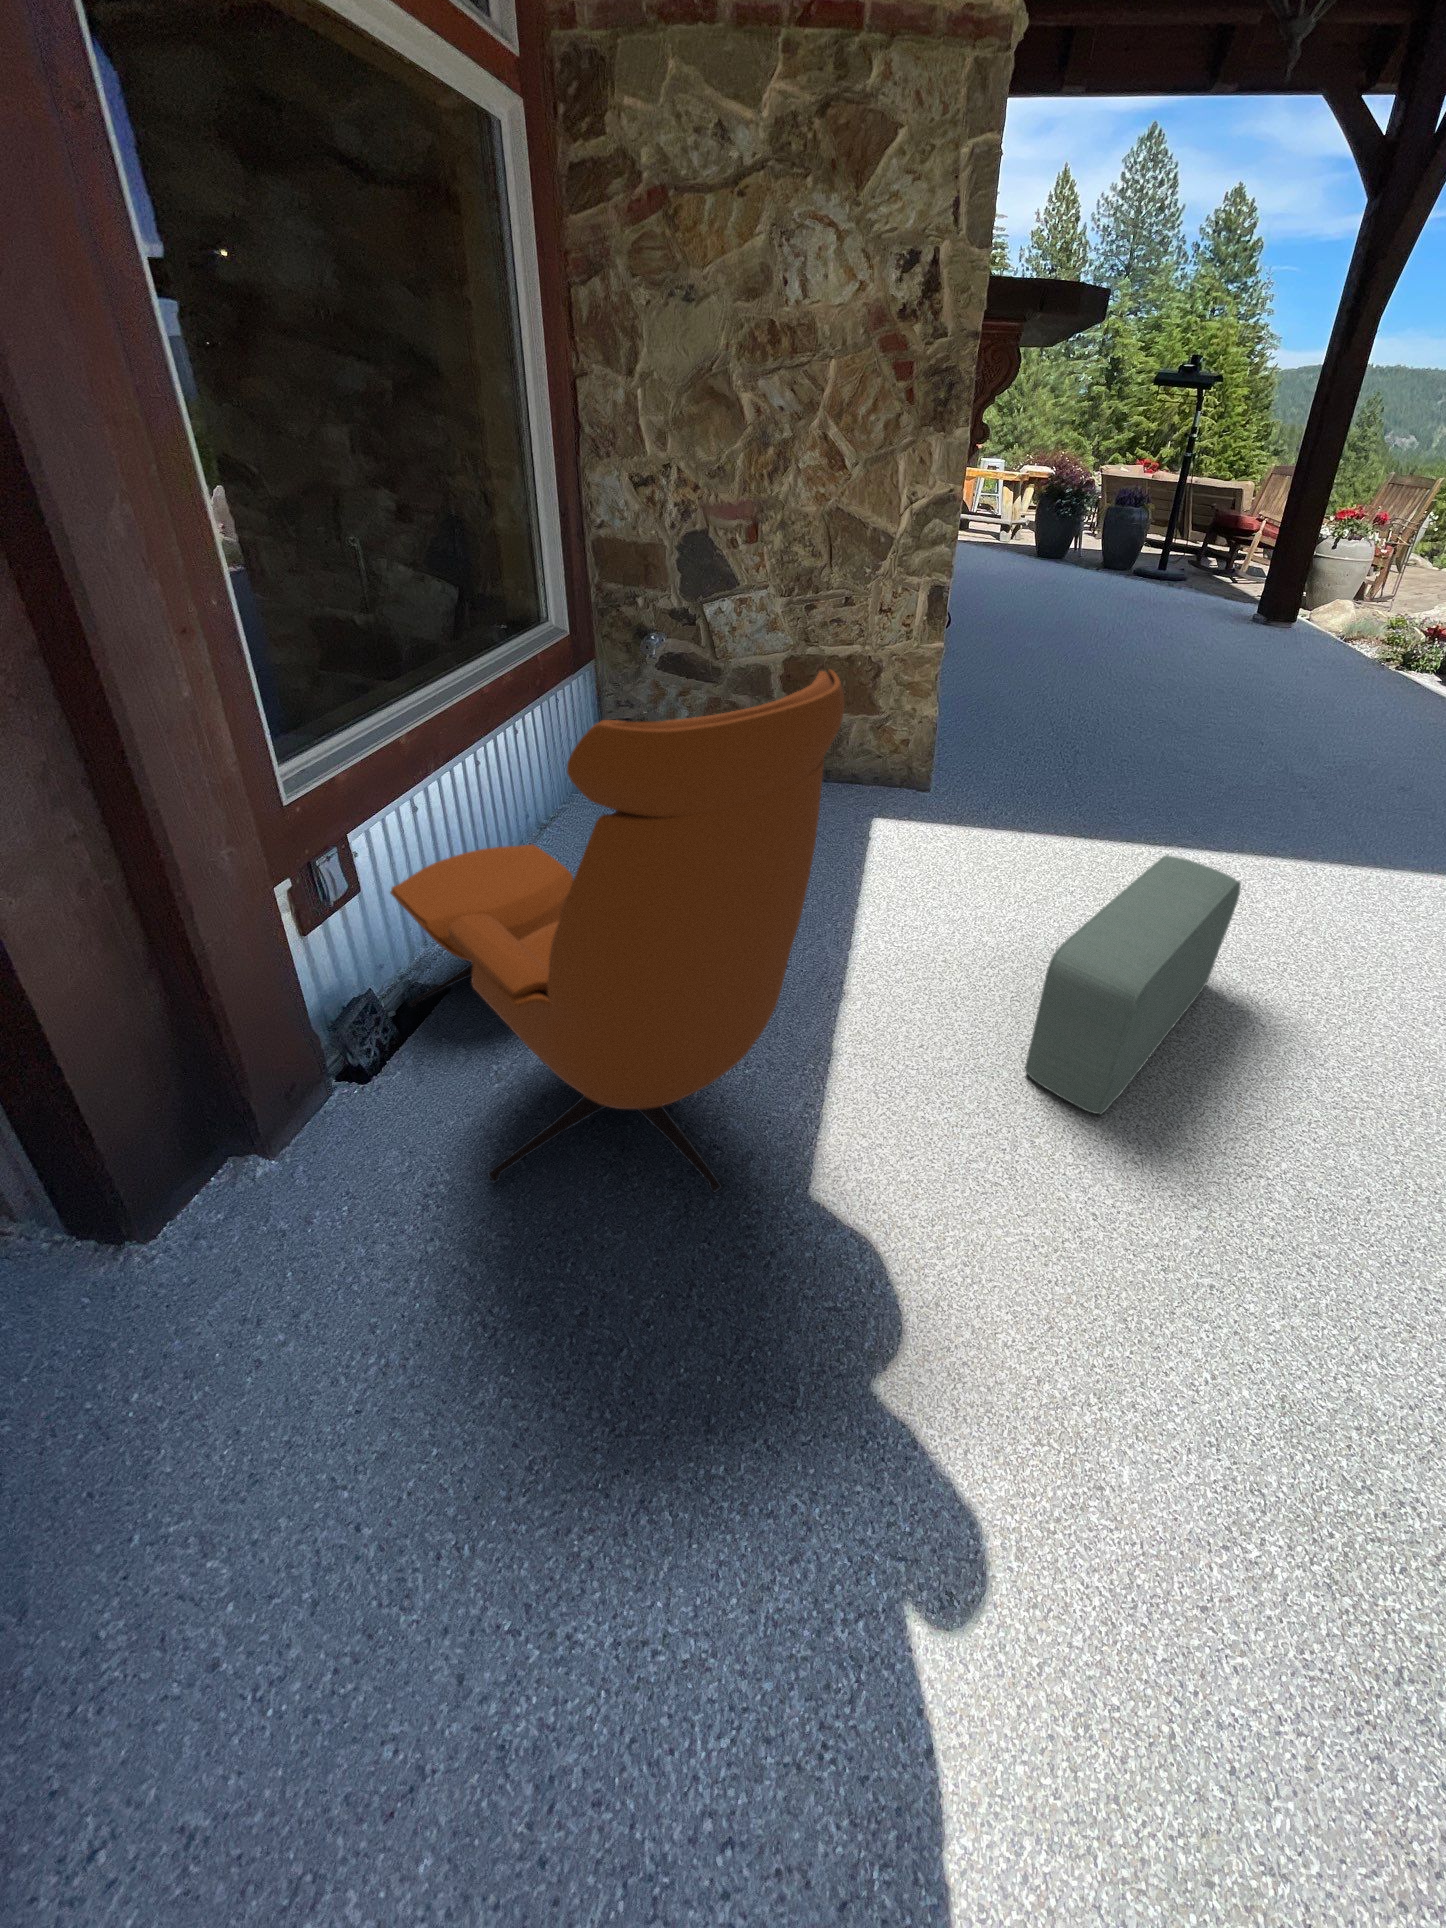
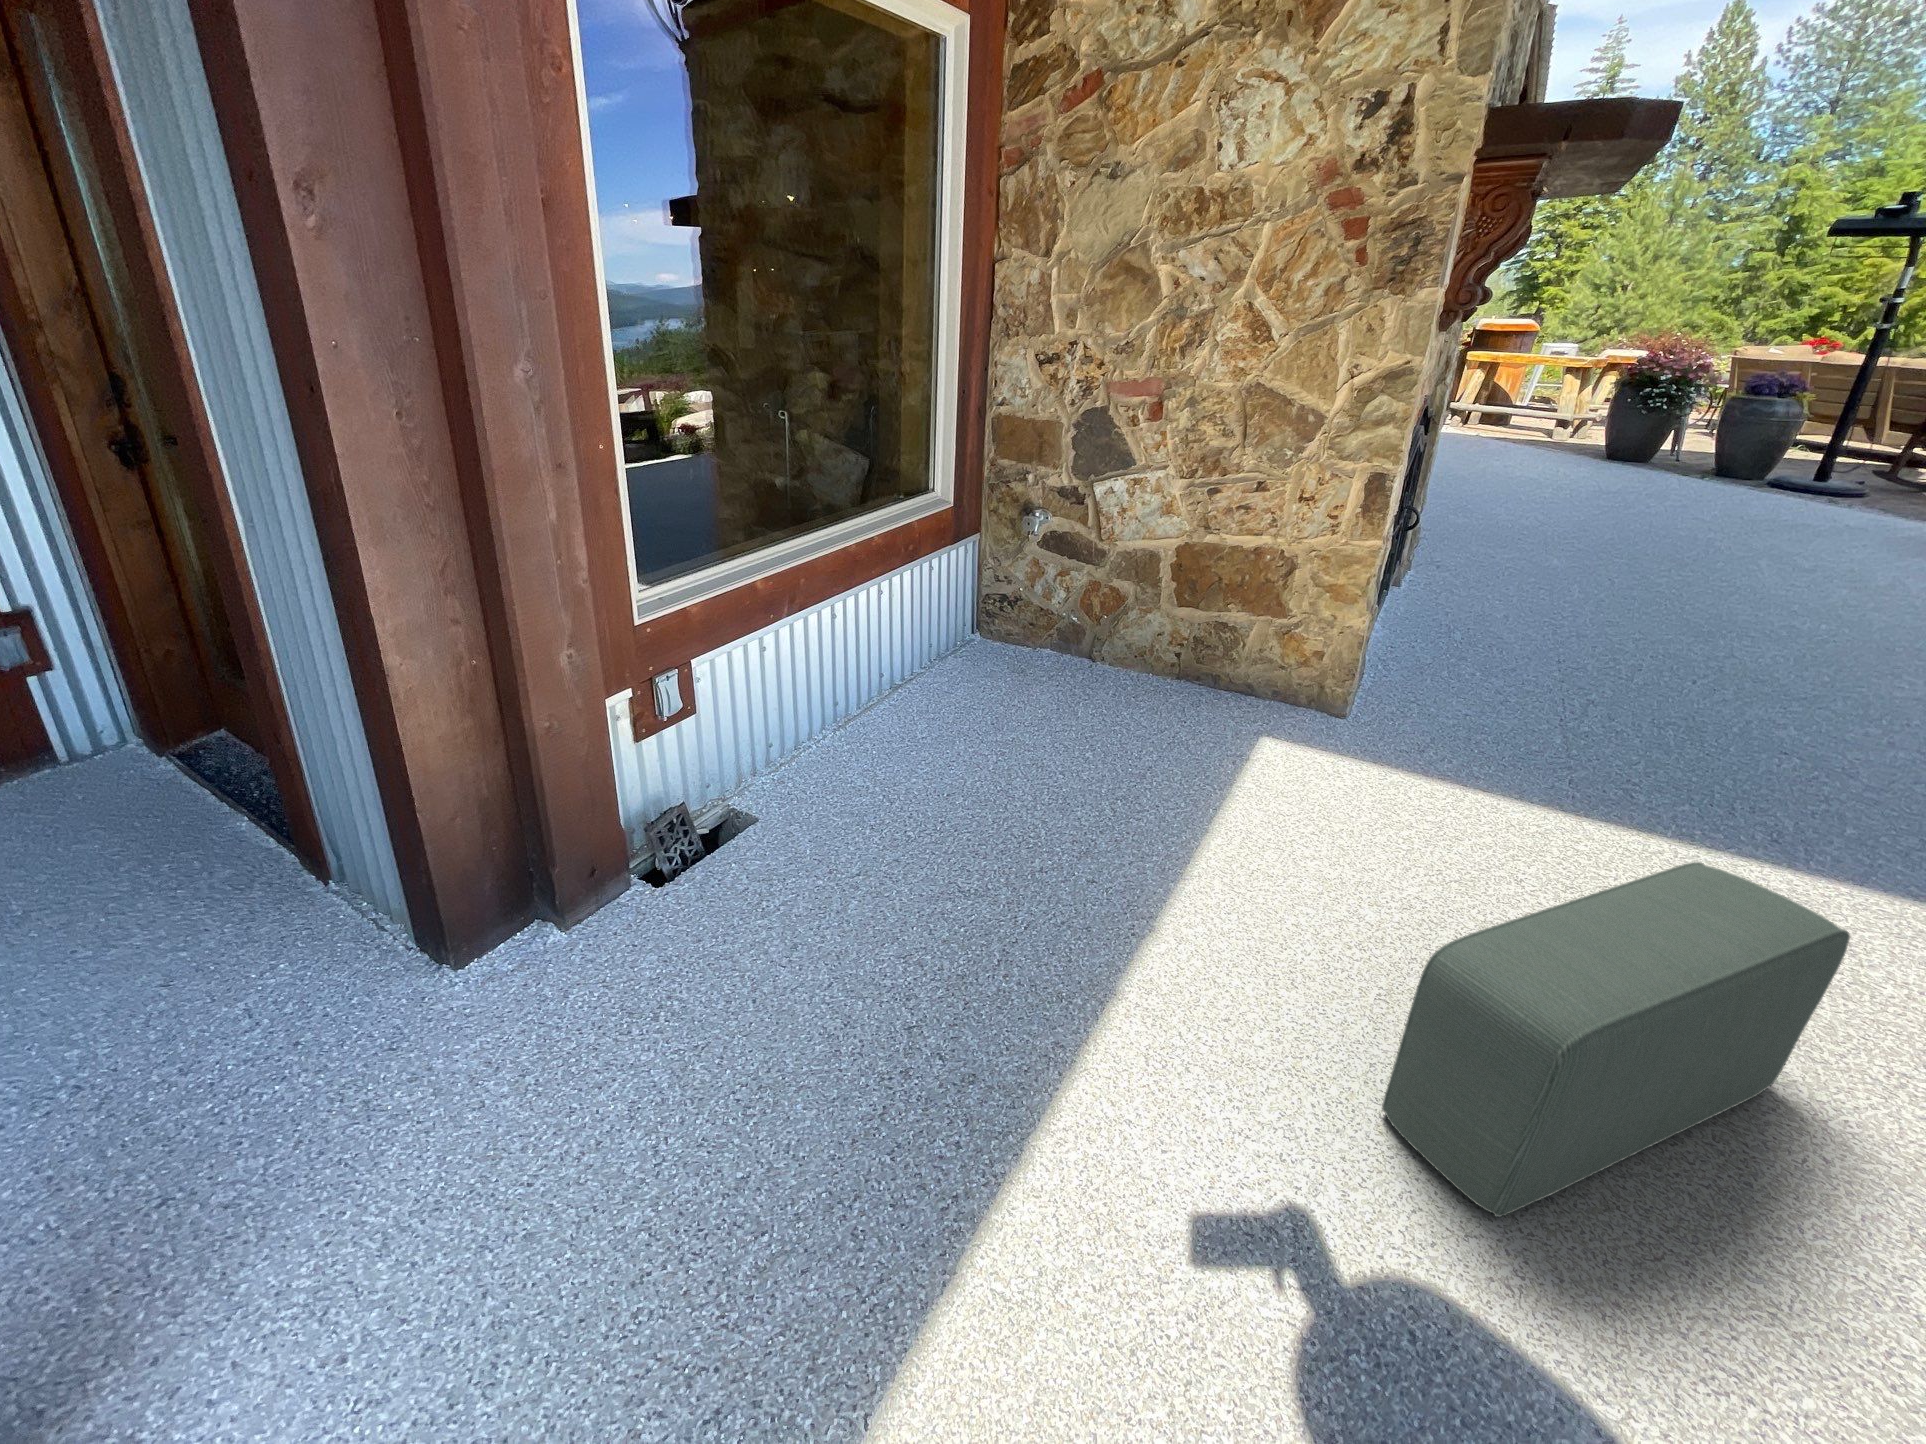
lounge chair: present [390,670,845,1193] -> none [708,519,1106,1106]

